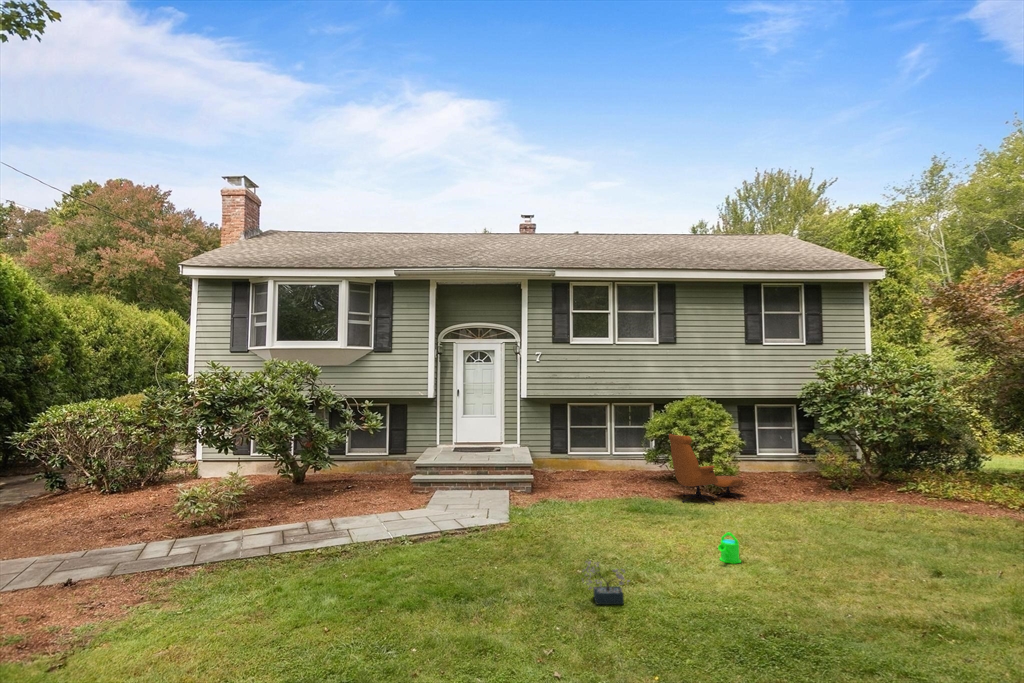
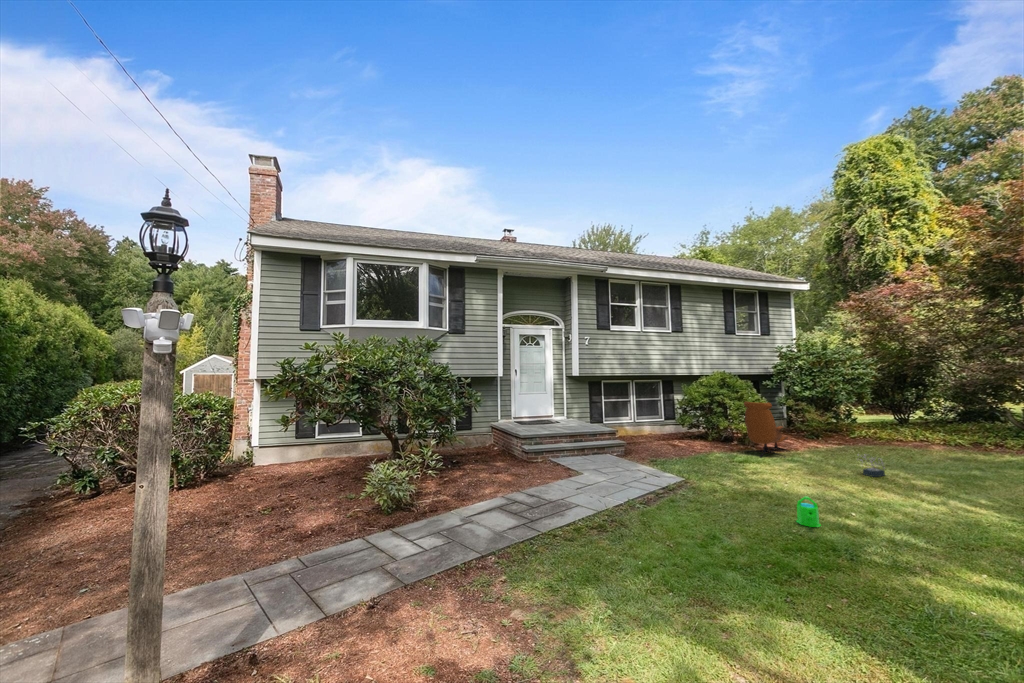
watering can: present [718,532,741,564] -> present [796,497,821,527]
decorative plant: present [582,561,629,604] -> present [861,454,885,477]

